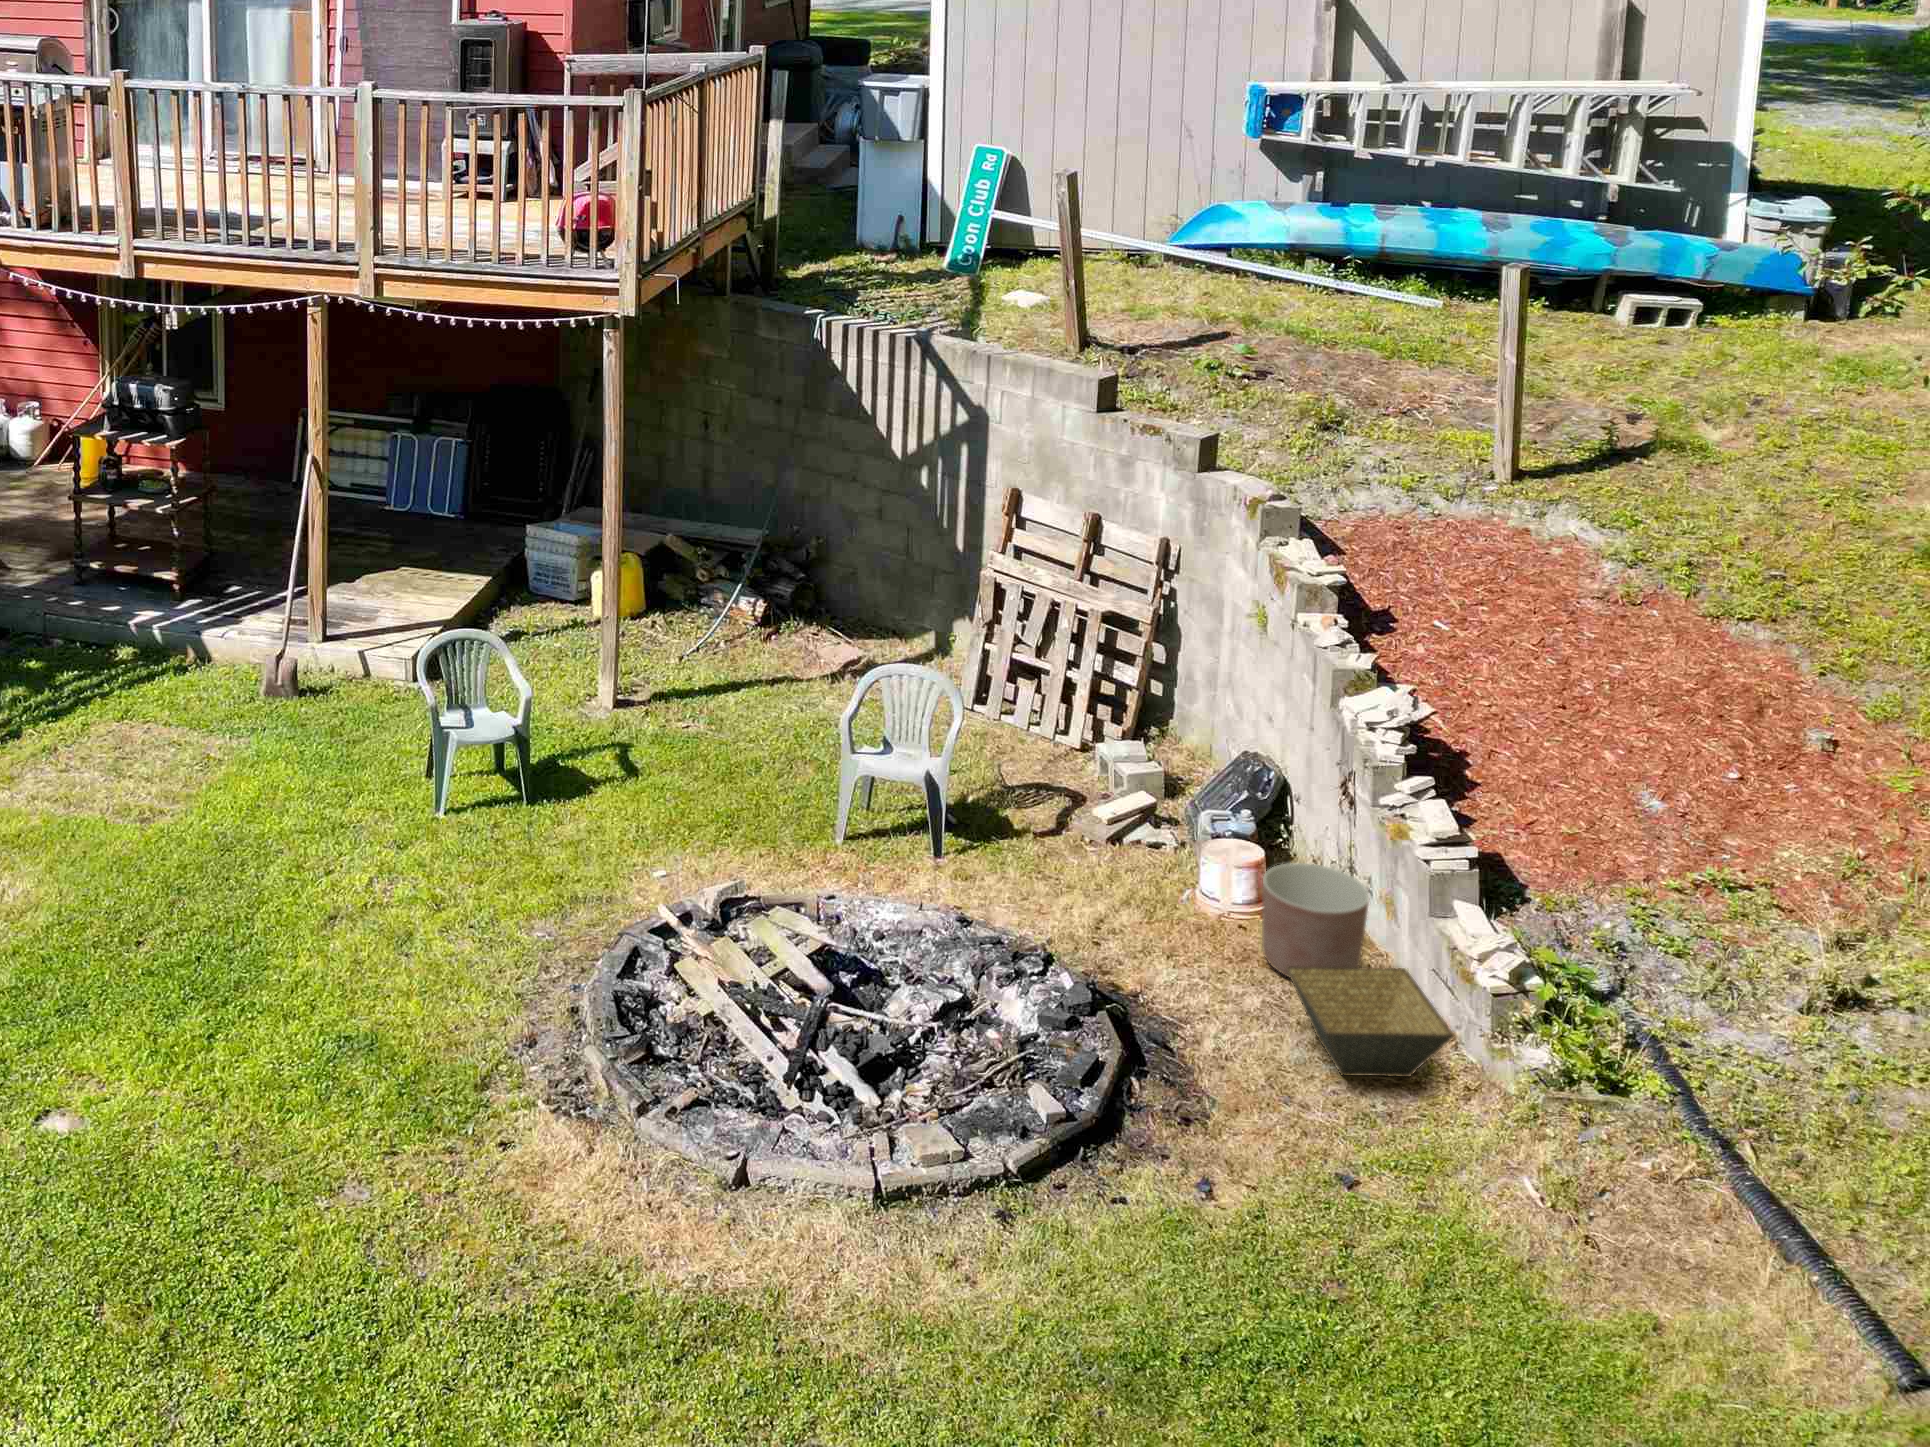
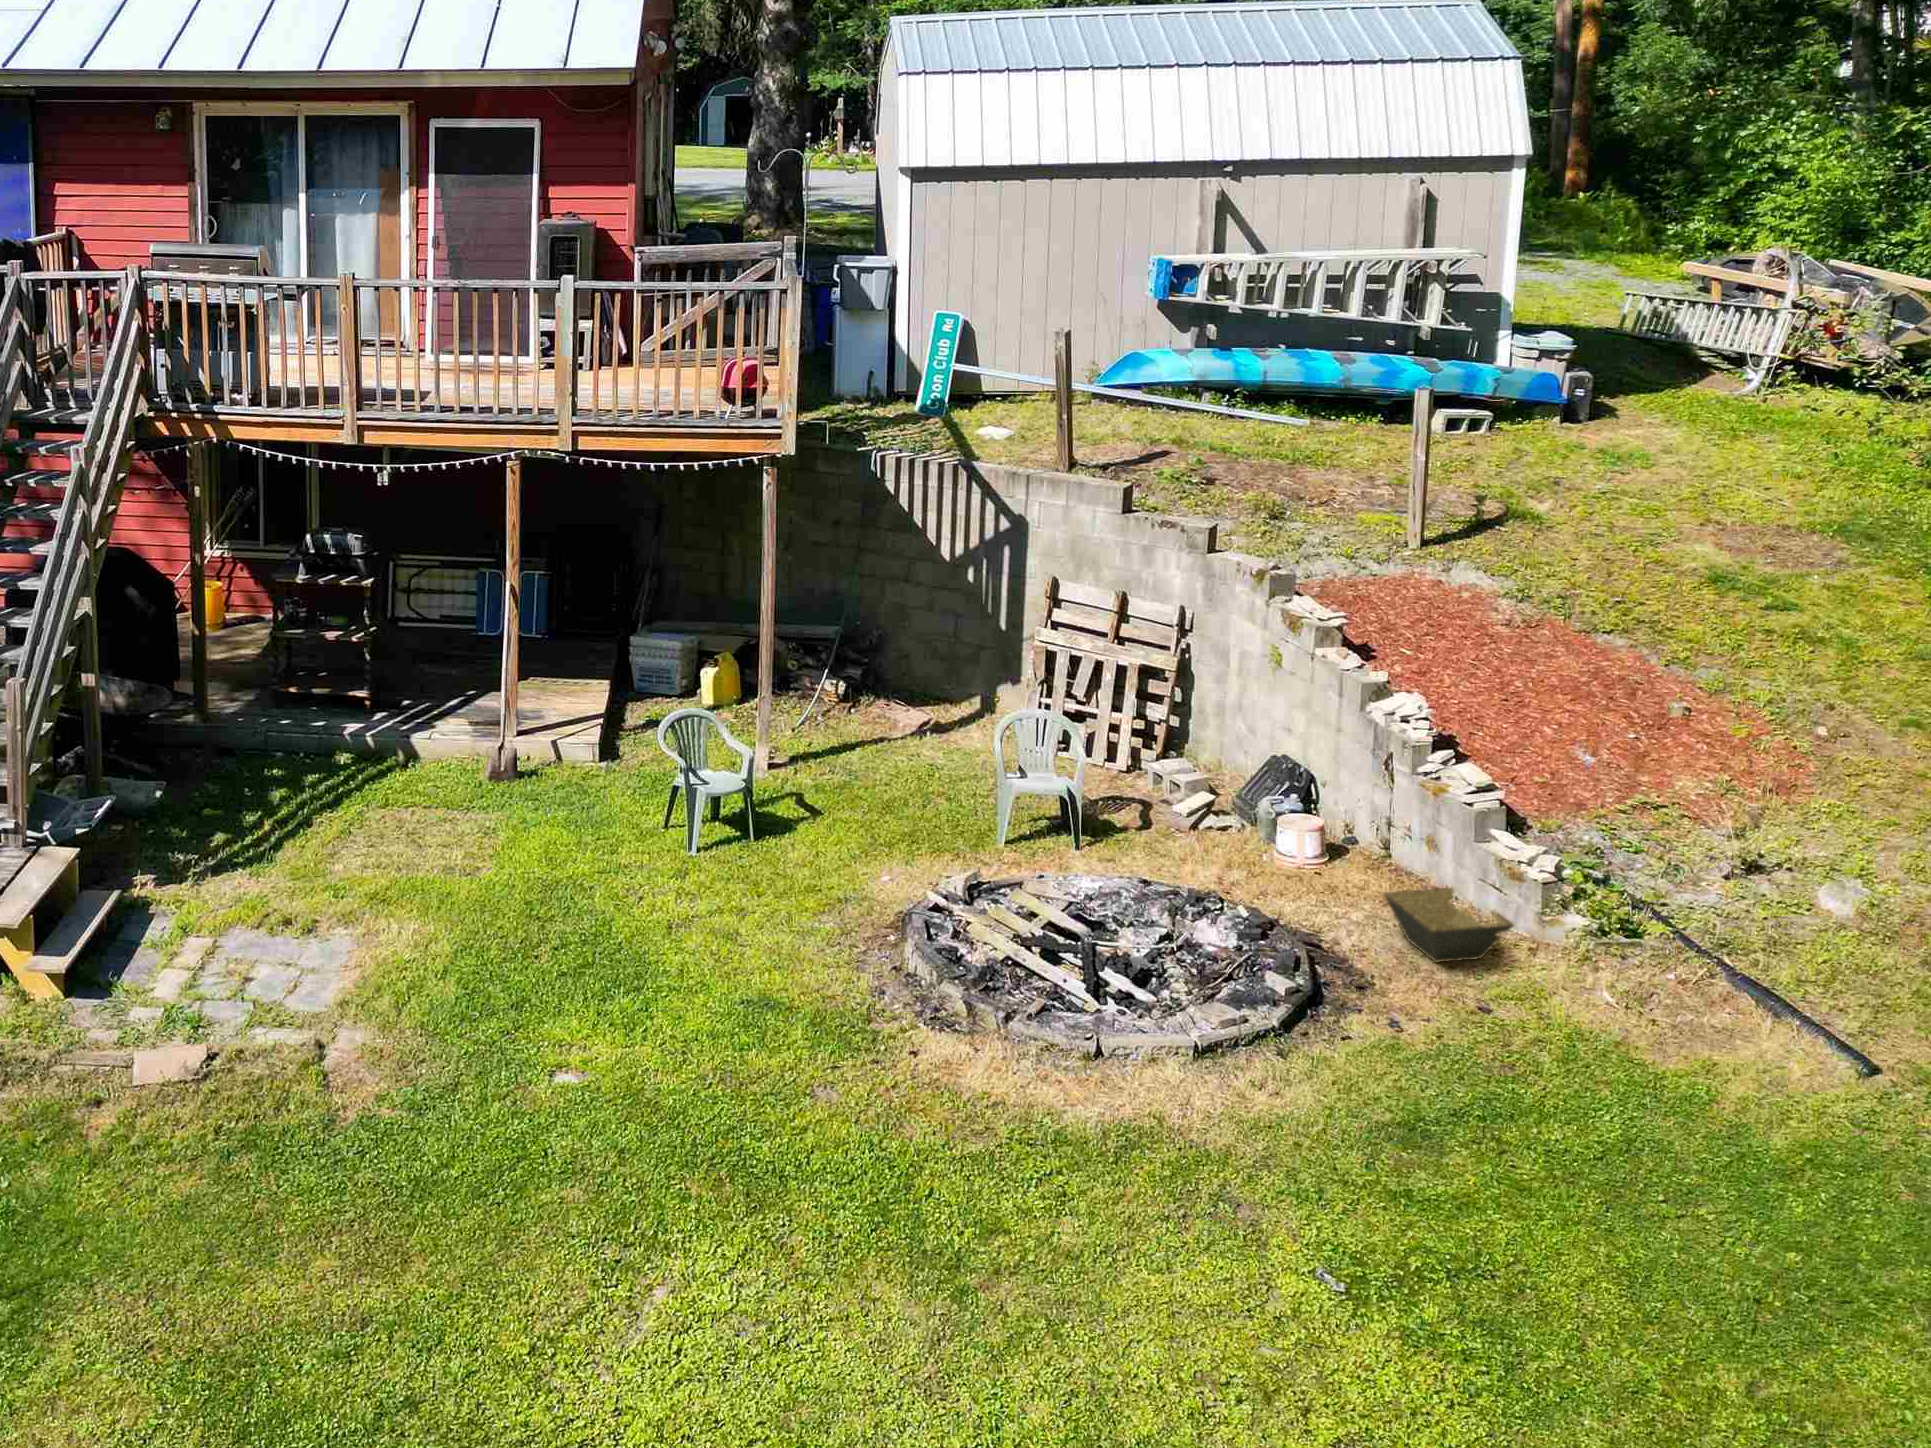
planter: present [1262,863,1369,977] -> none [1345,824,1424,908]

